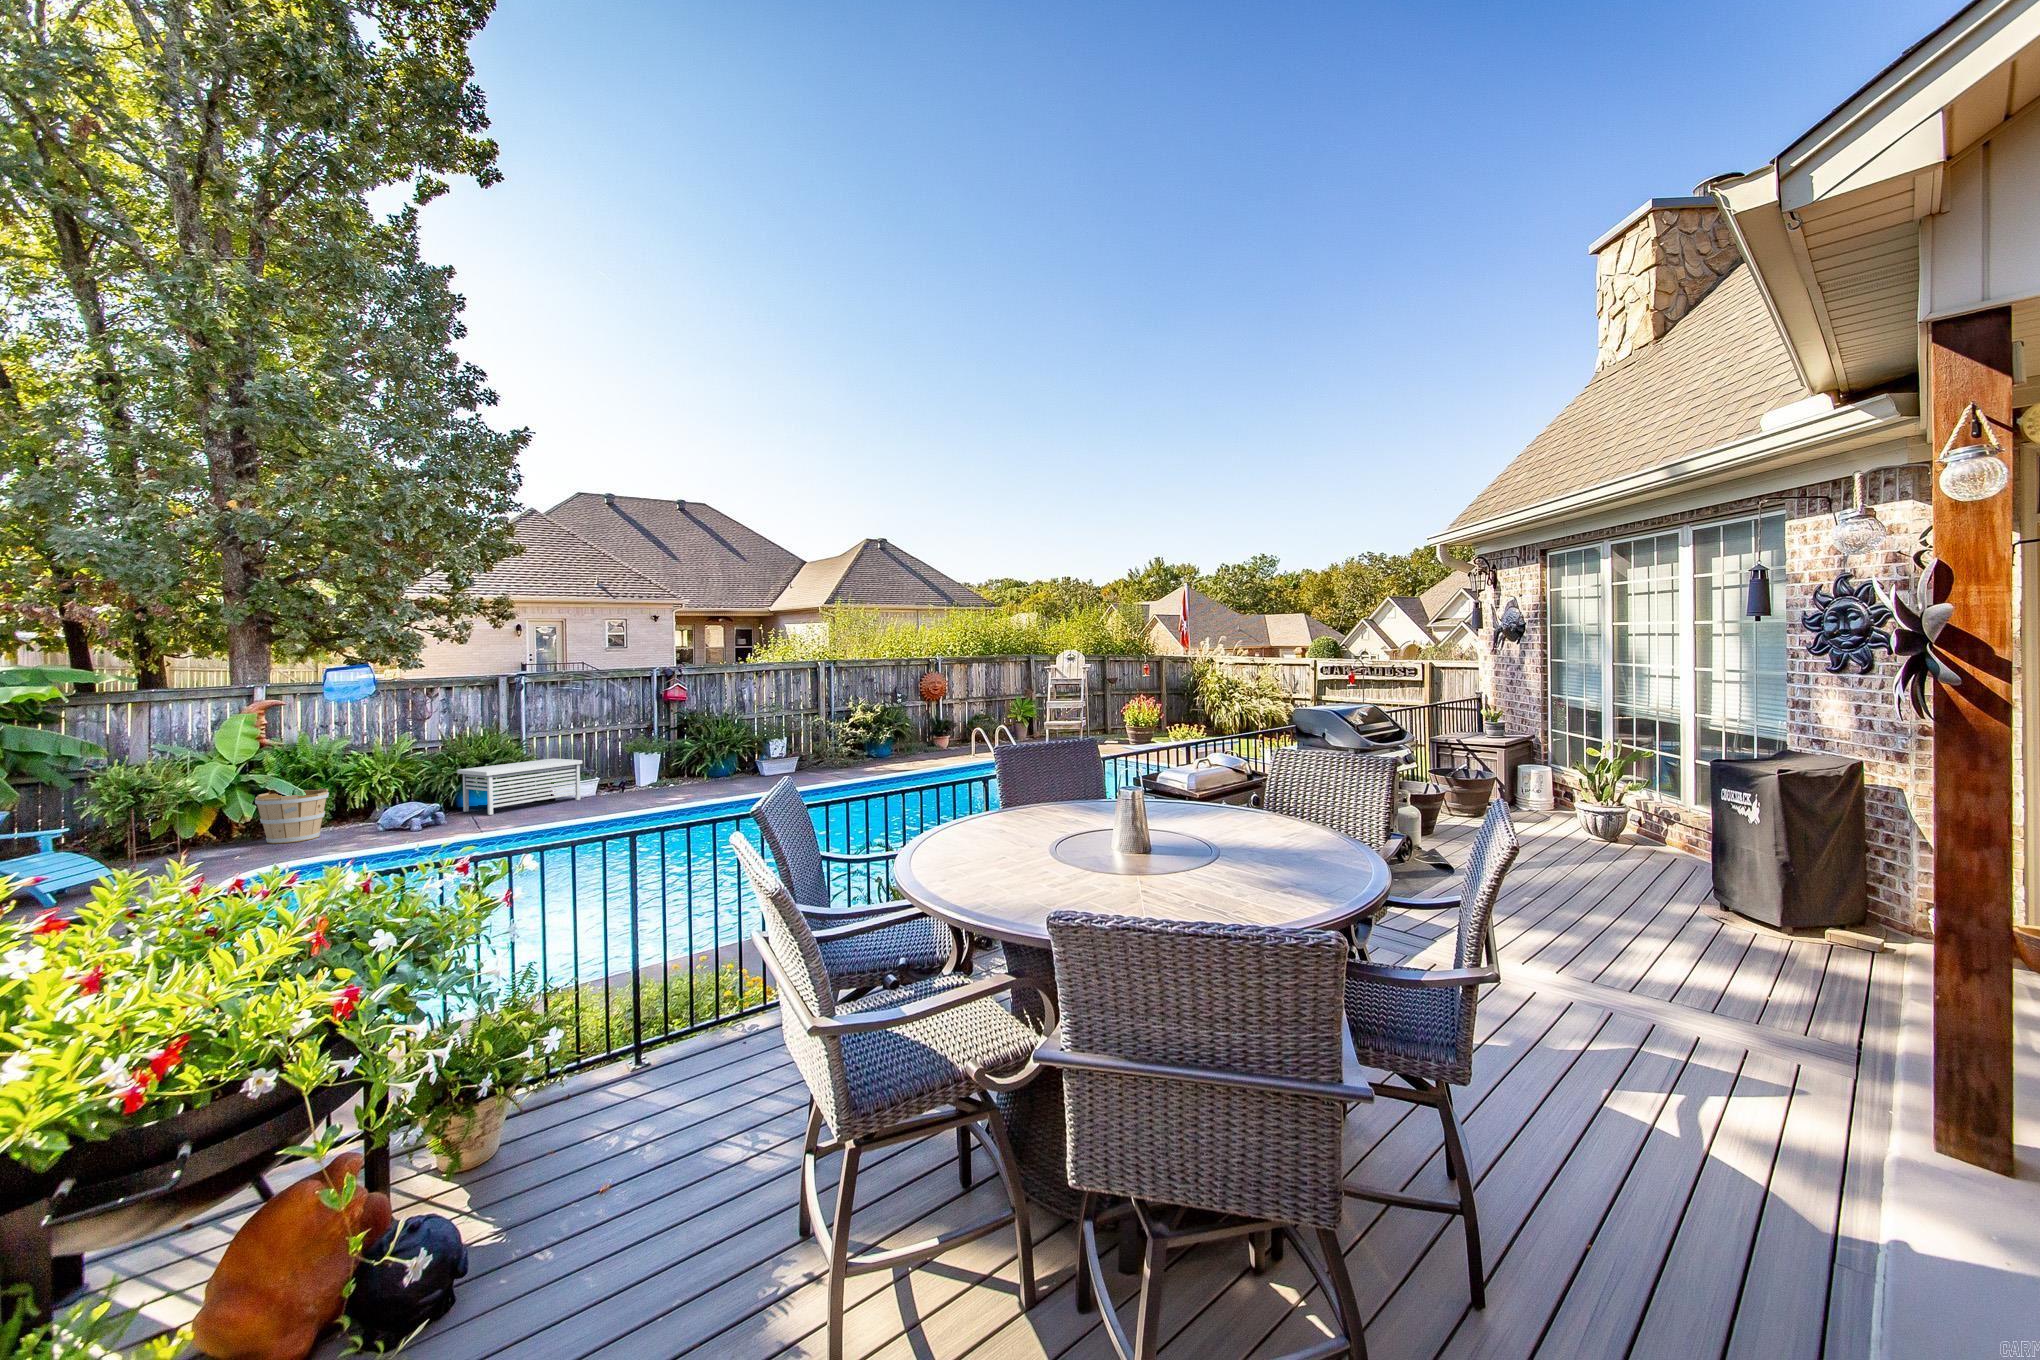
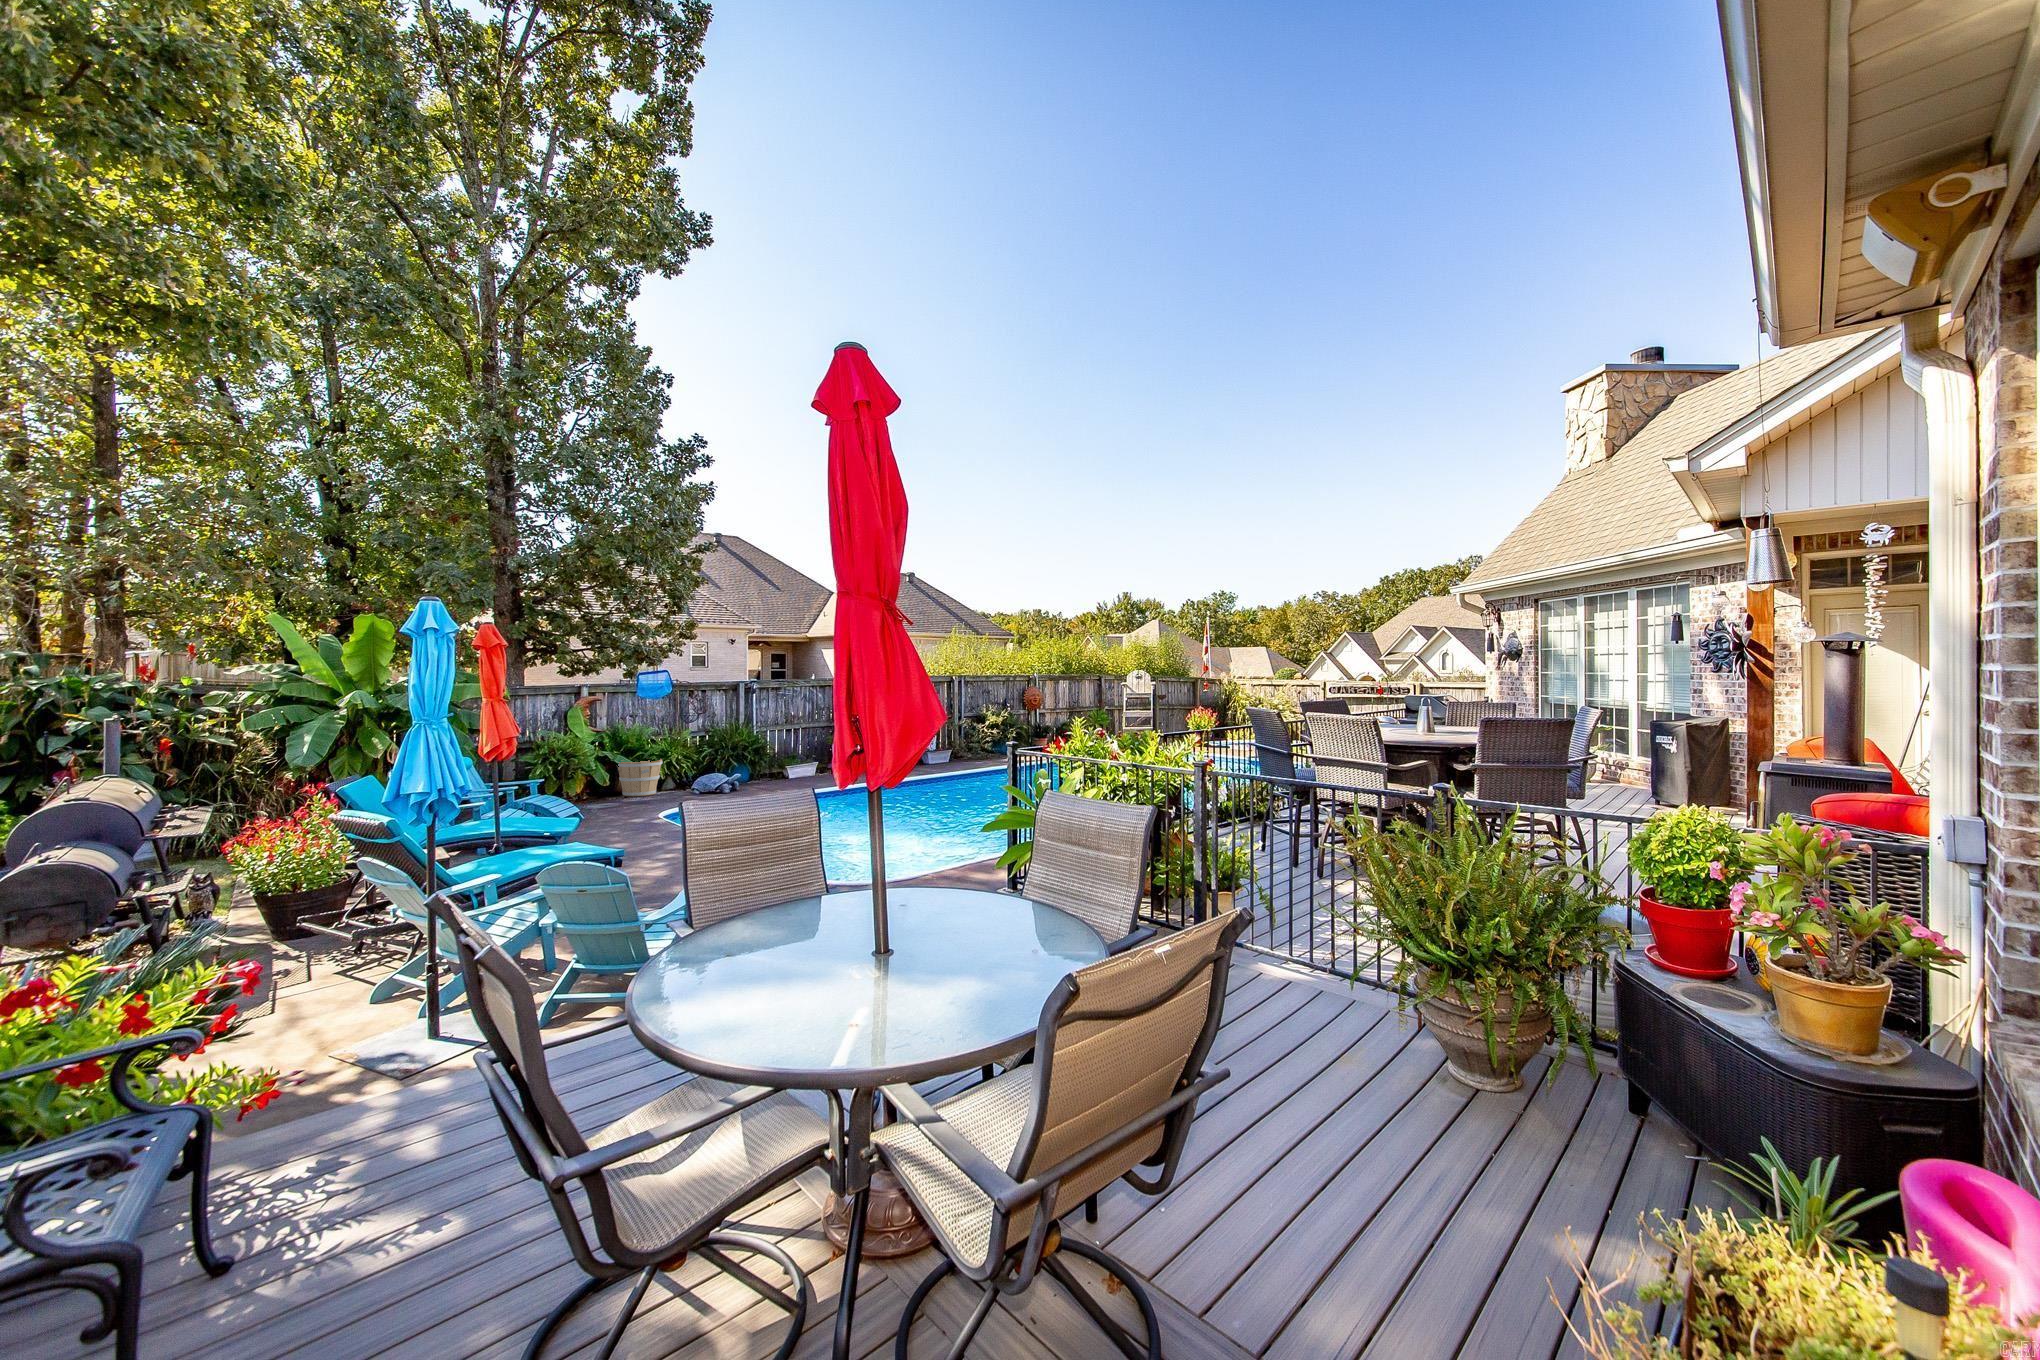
storage bench: present [457,758,582,815] -> none [725,744,806,783]

